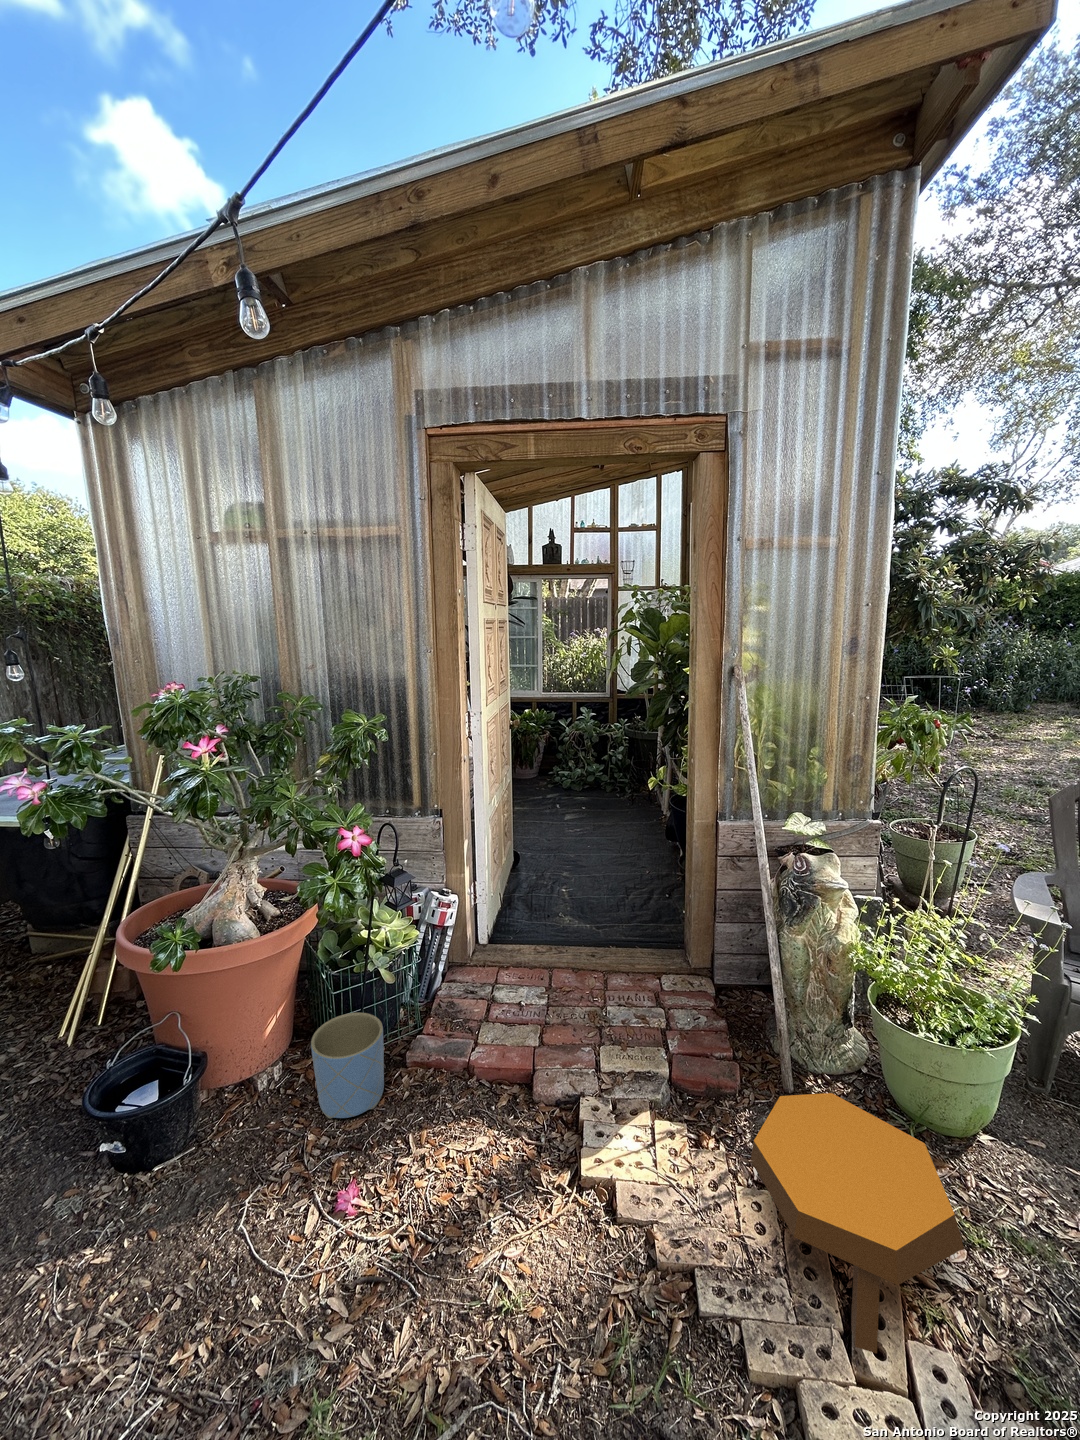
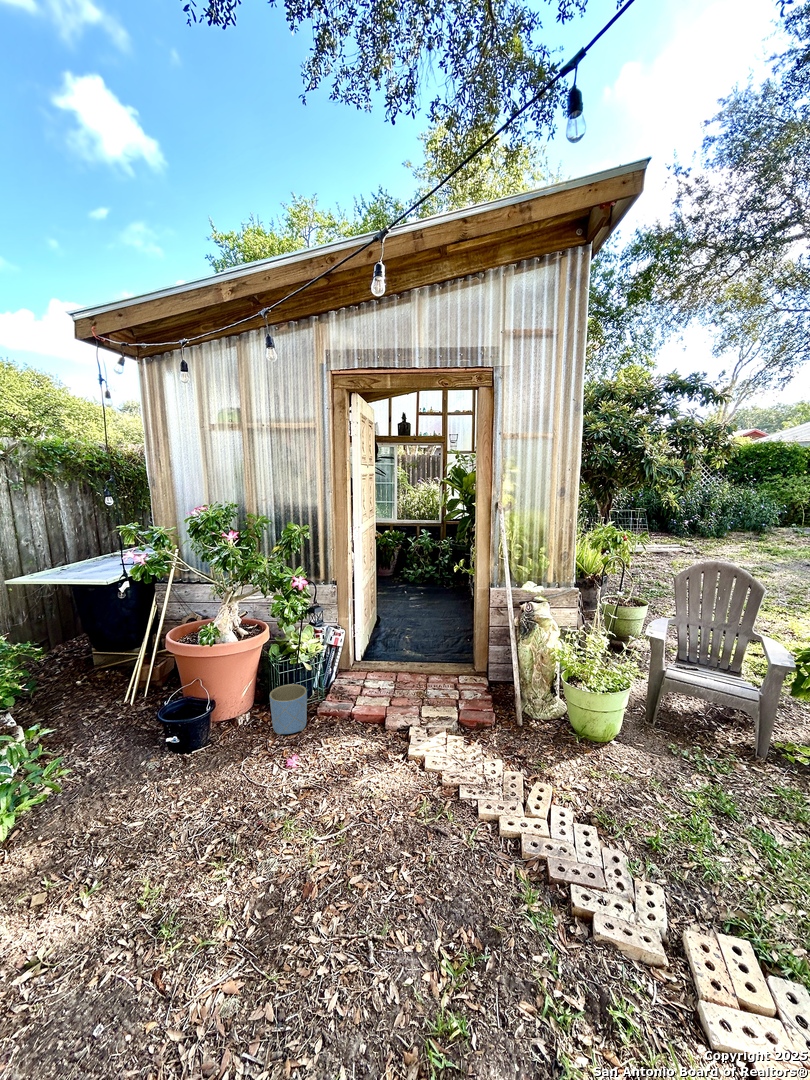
footstool: present [751,1093,964,1353] -> none [488,712,577,809]

